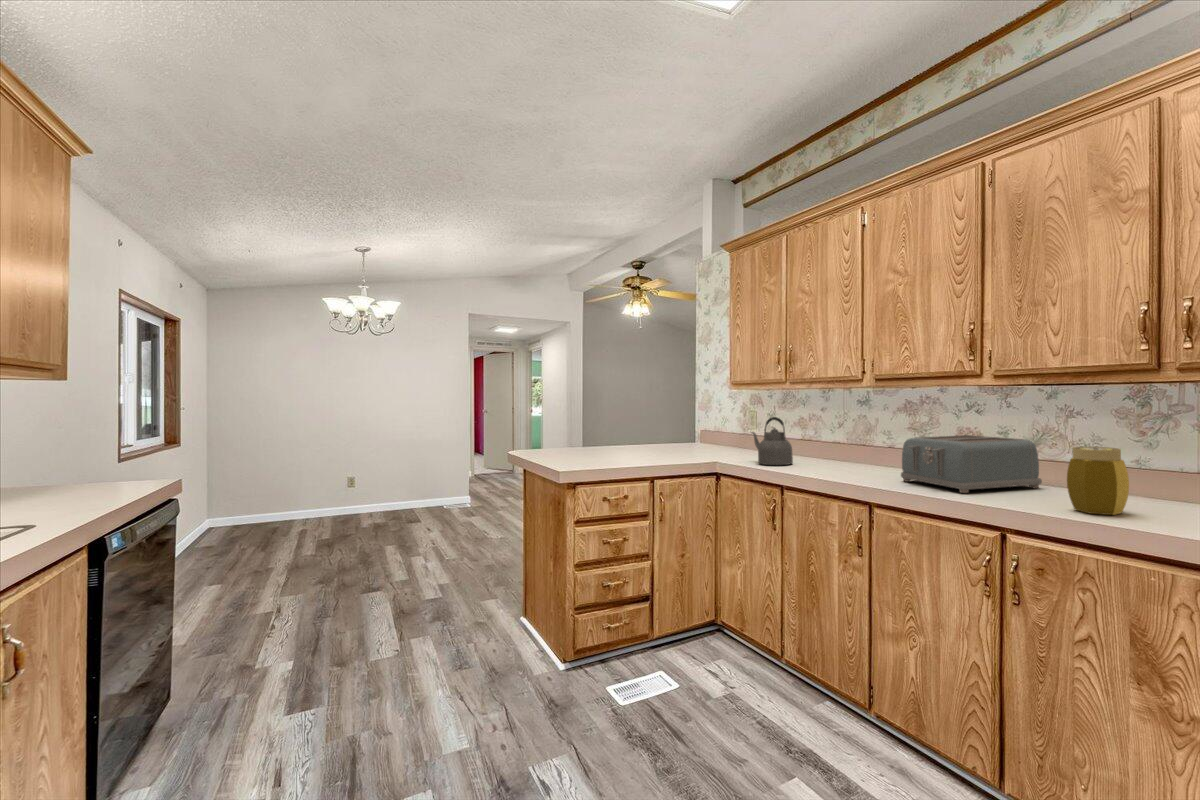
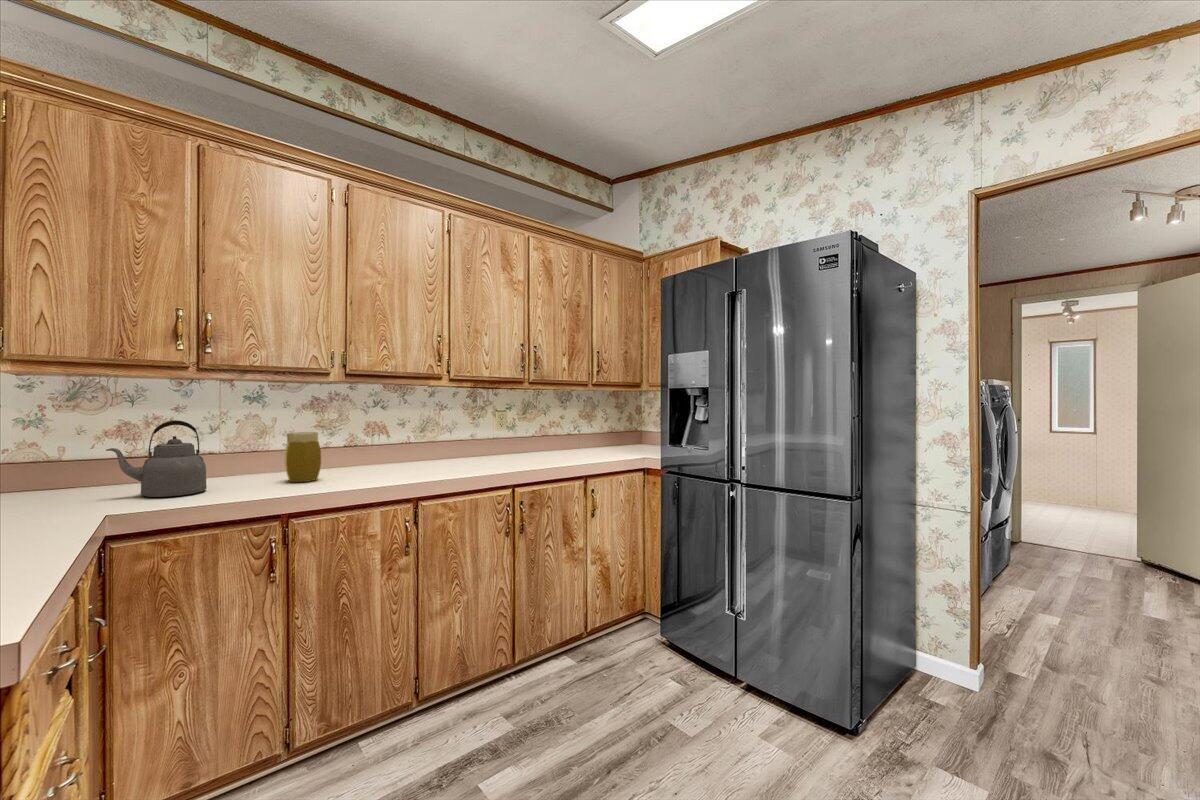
toaster: present [901,435,1042,493] -> none [392,428,469,475]
jar: present [1067,447,1129,515] -> present [285,432,321,482]

